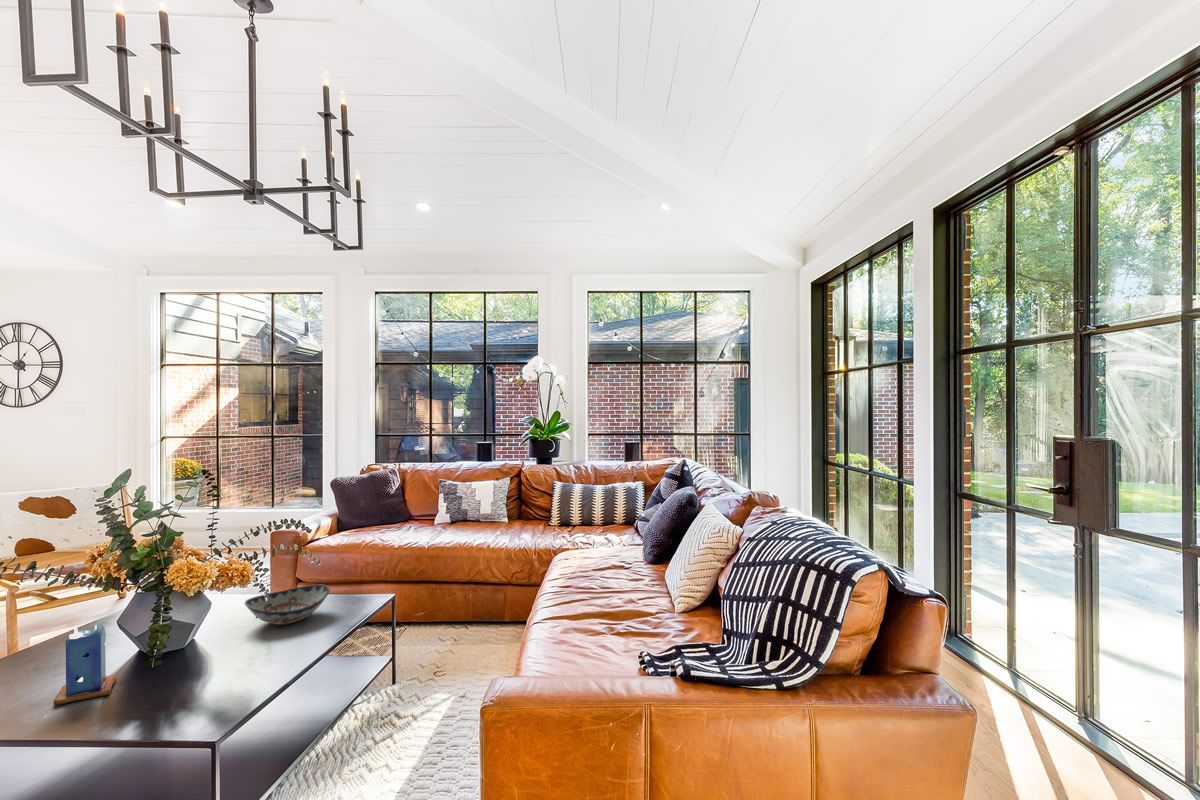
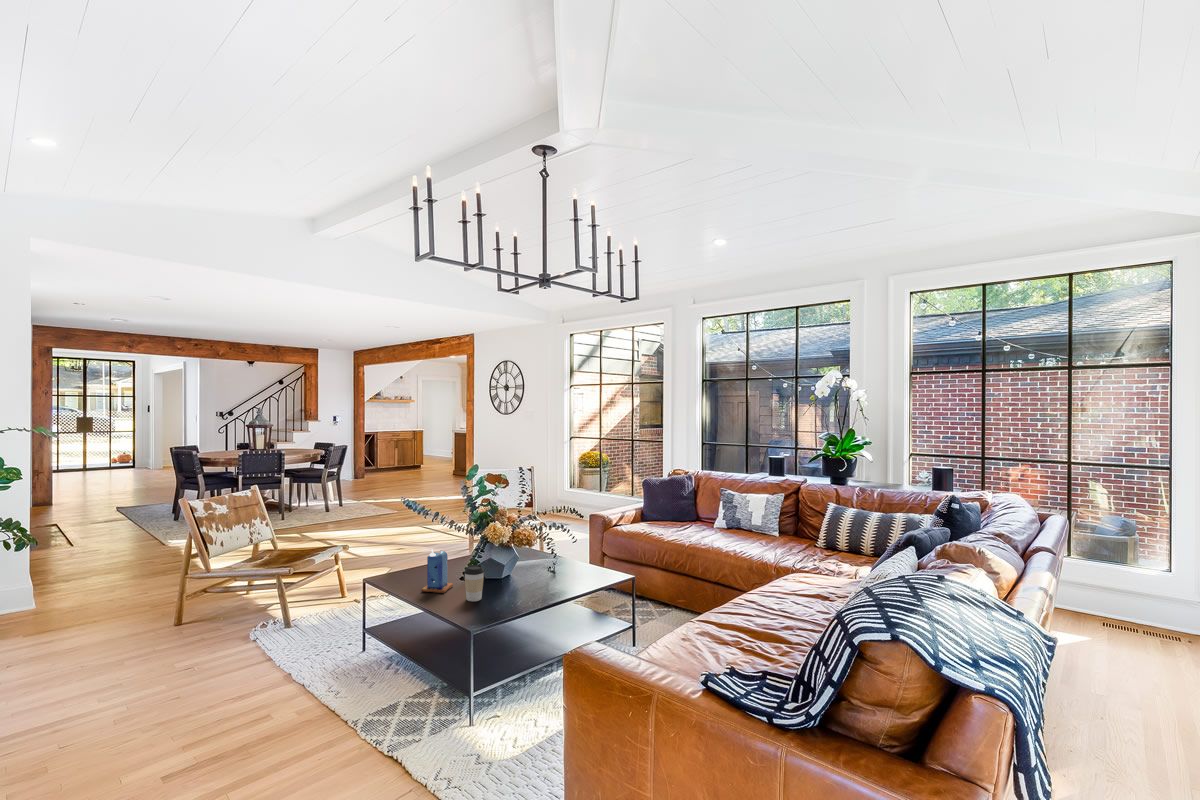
decorative bowl: present [245,584,330,625] -> none [528,555,582,578]
coffee cup: none [162,630,201,693] -> present [464,565,484,601]

